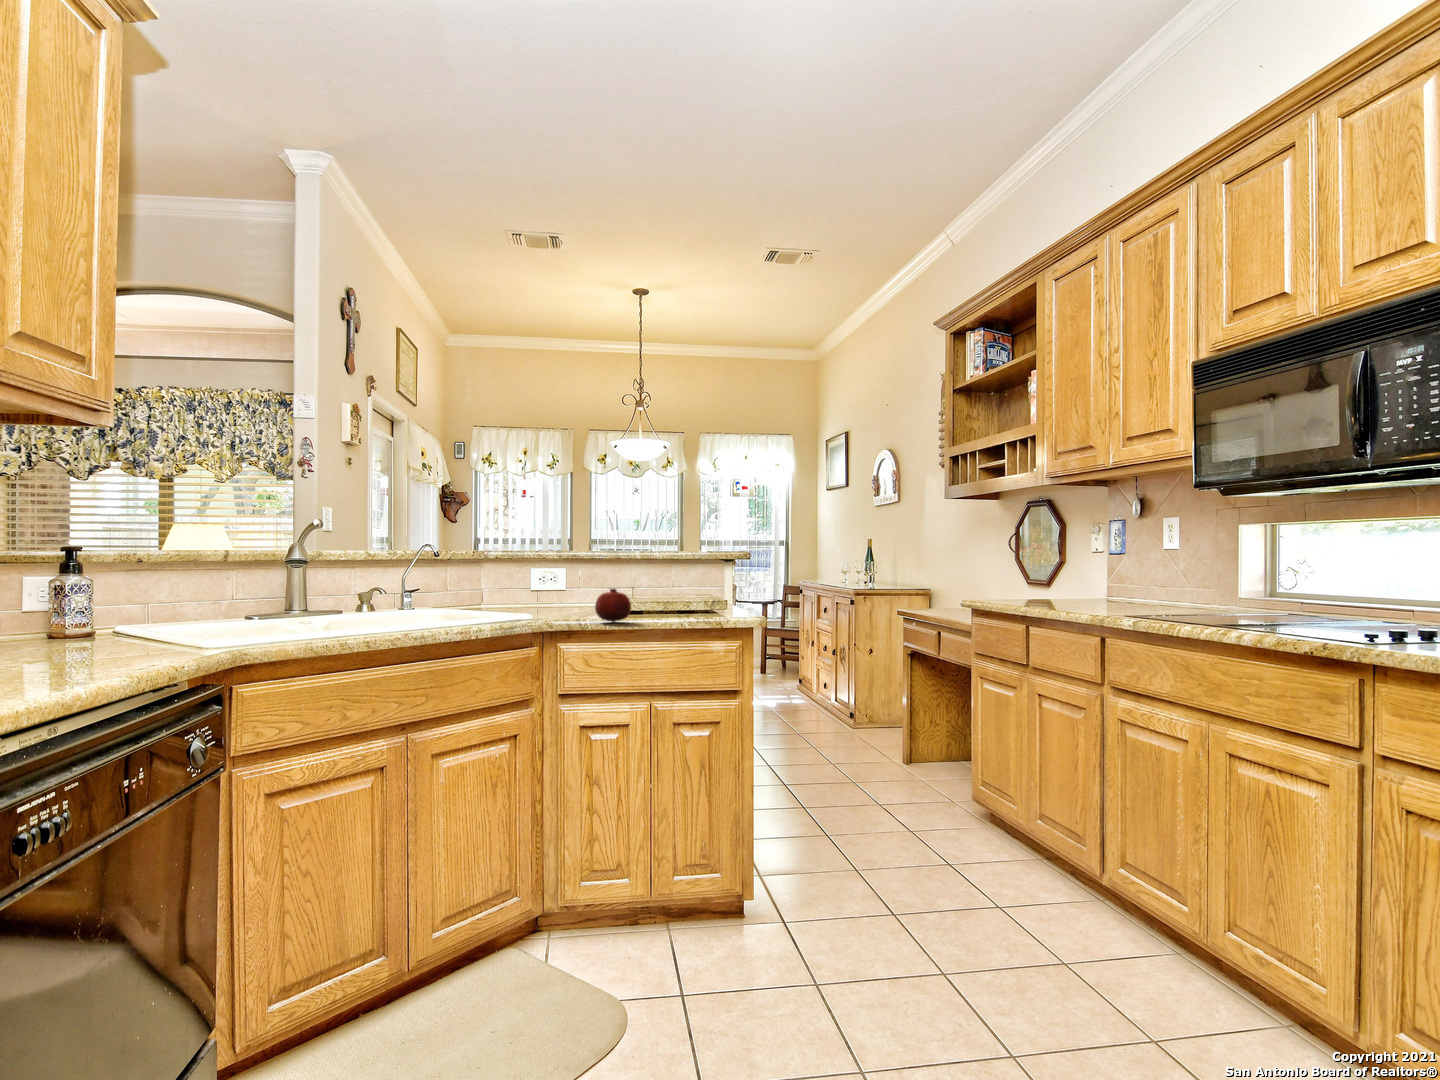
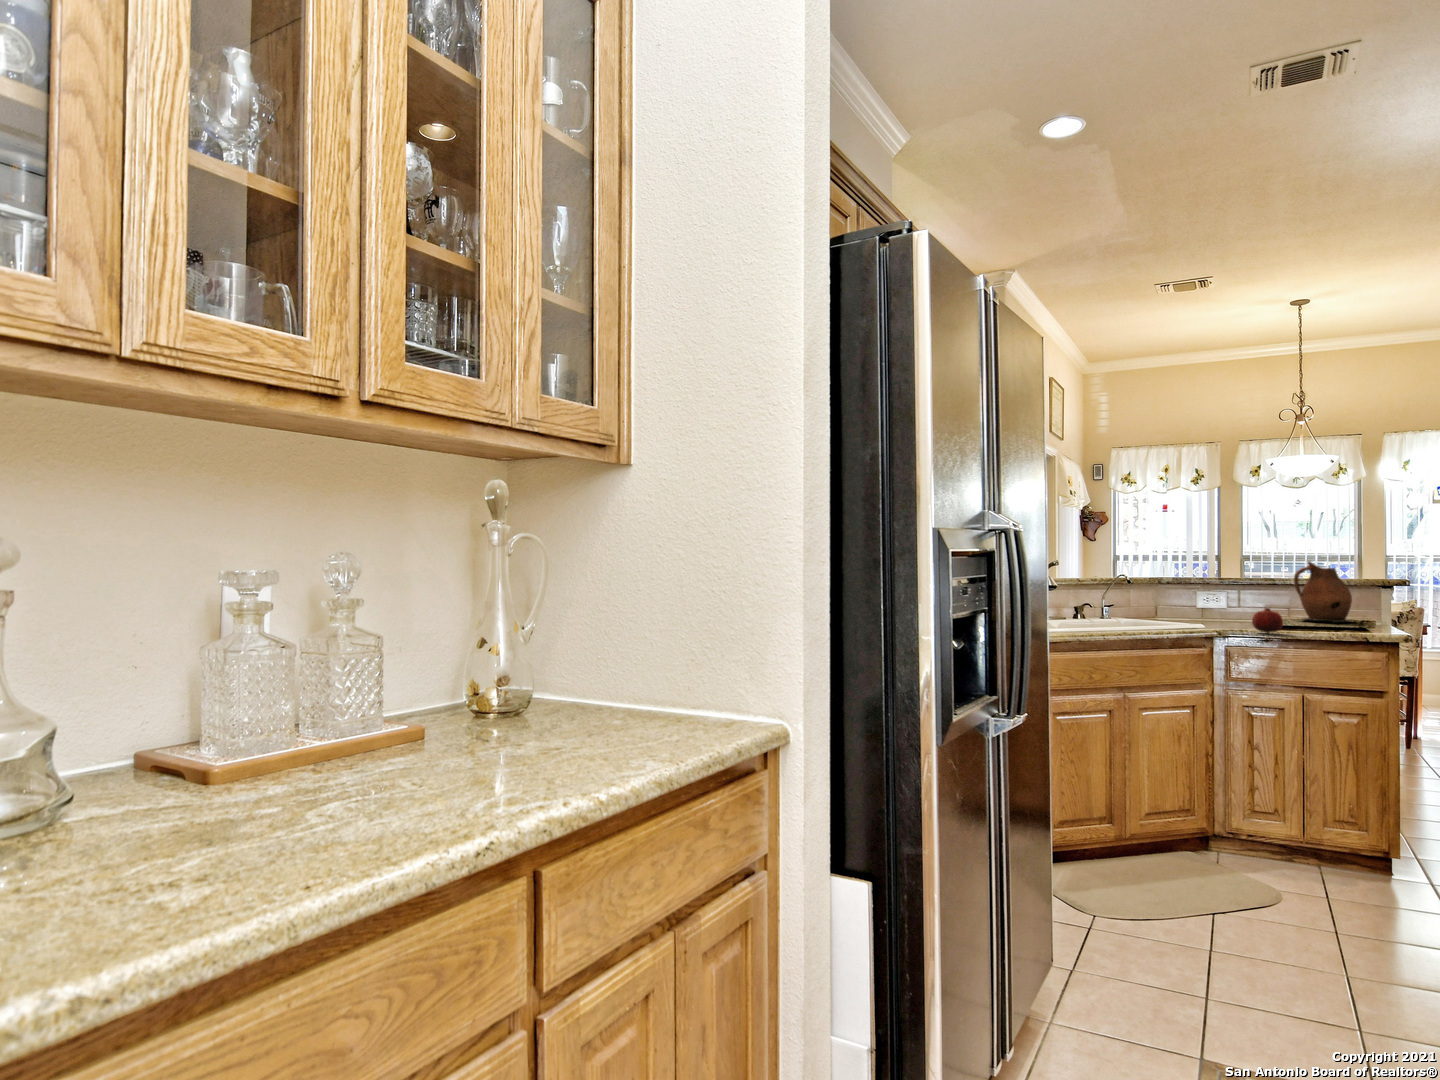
ceramic pitcher: none [639,533,703,604] -> present [1294,561,1360,622]

